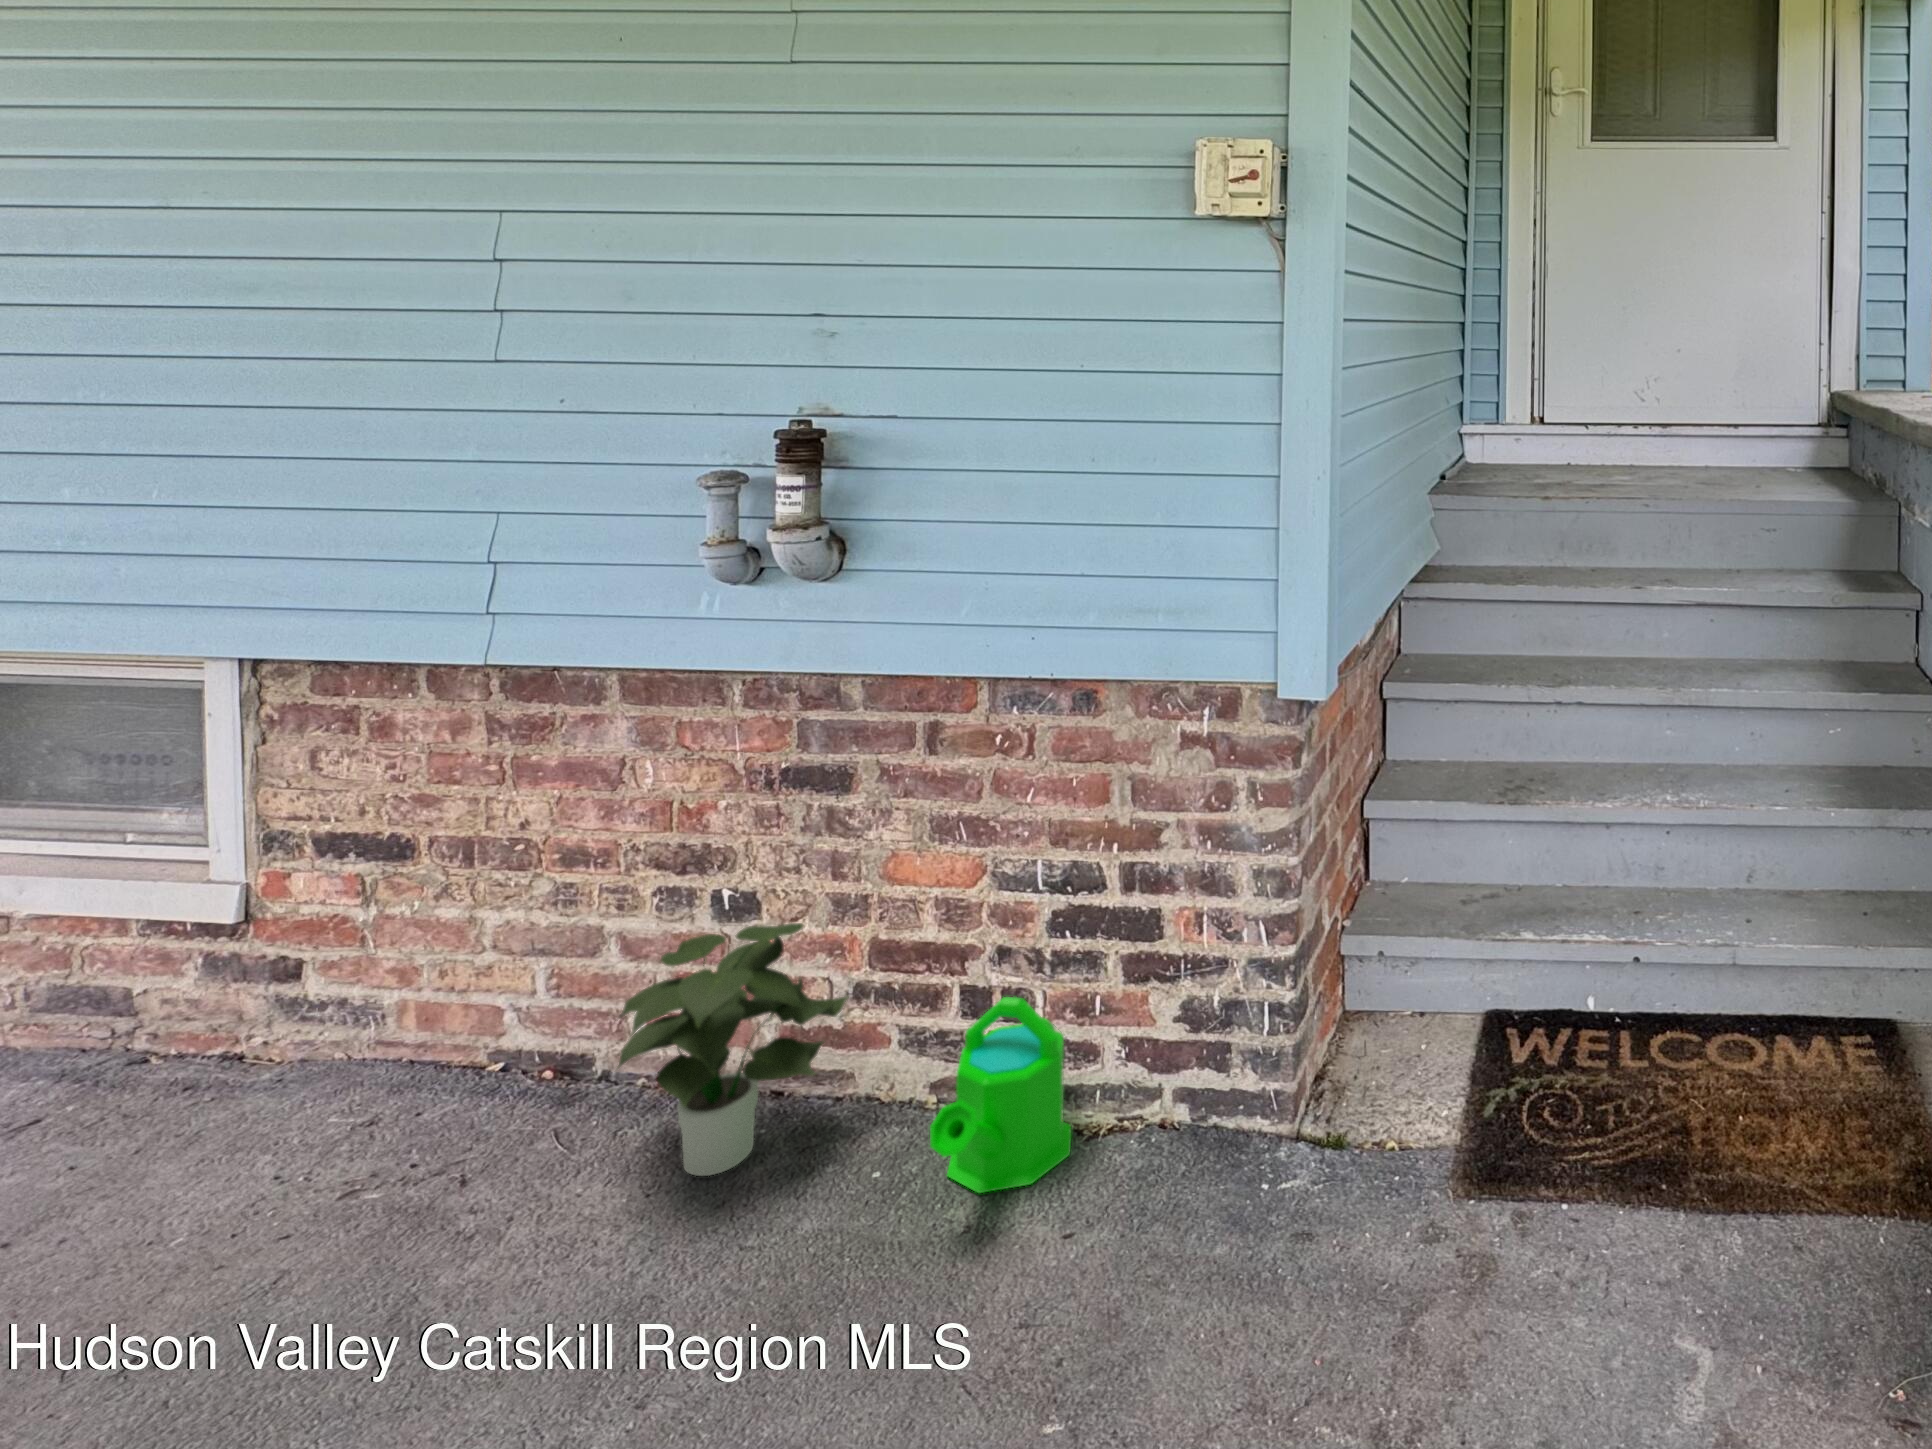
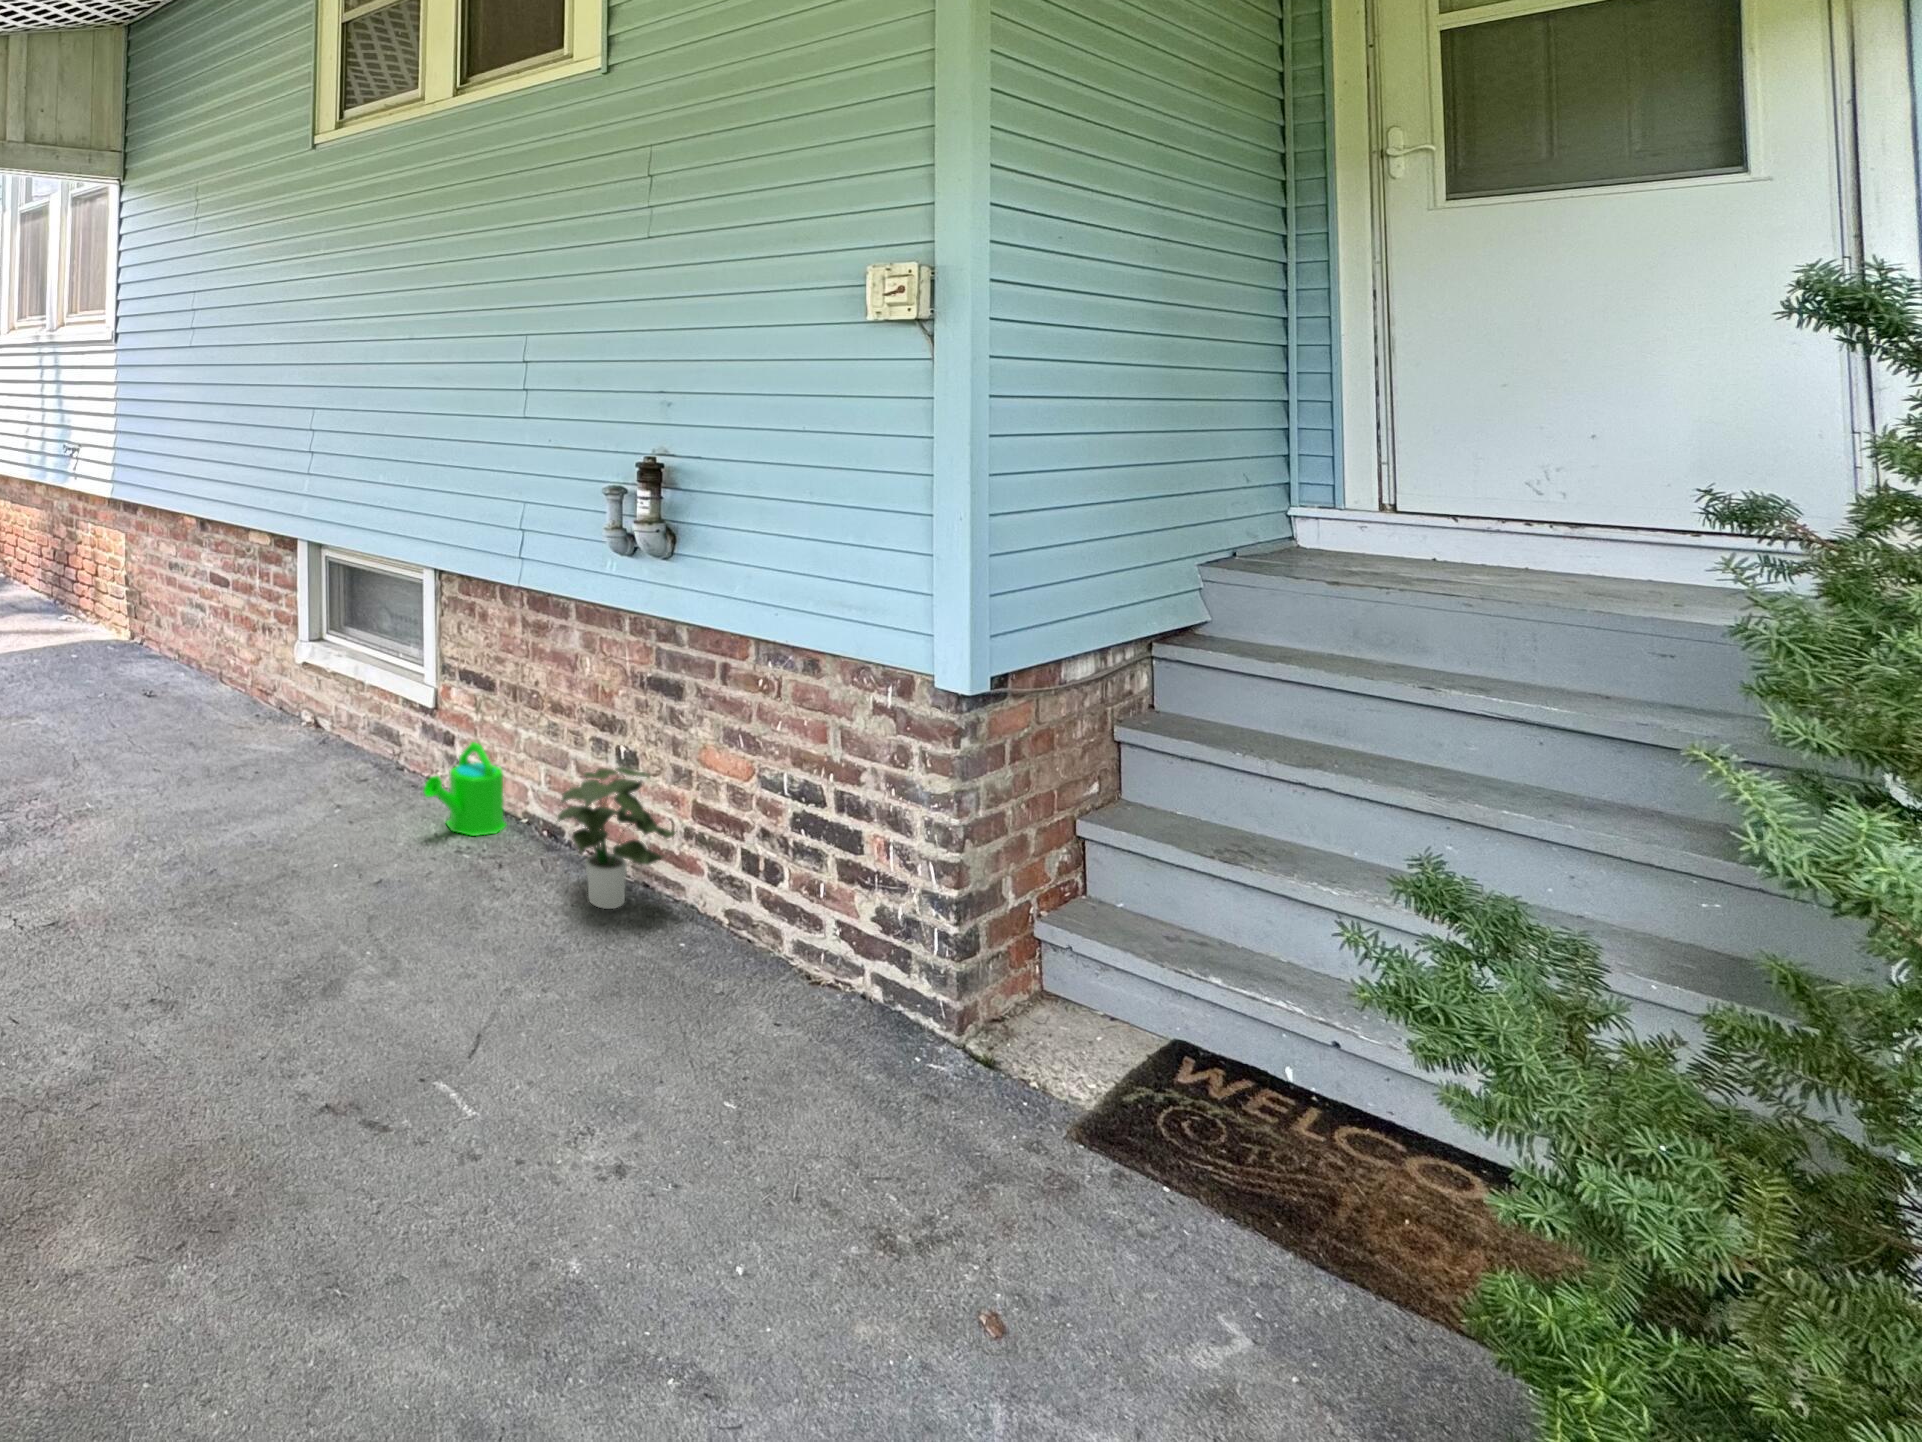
watering can: present [930,997,1071,1193] -> present [424,742,506,836]

